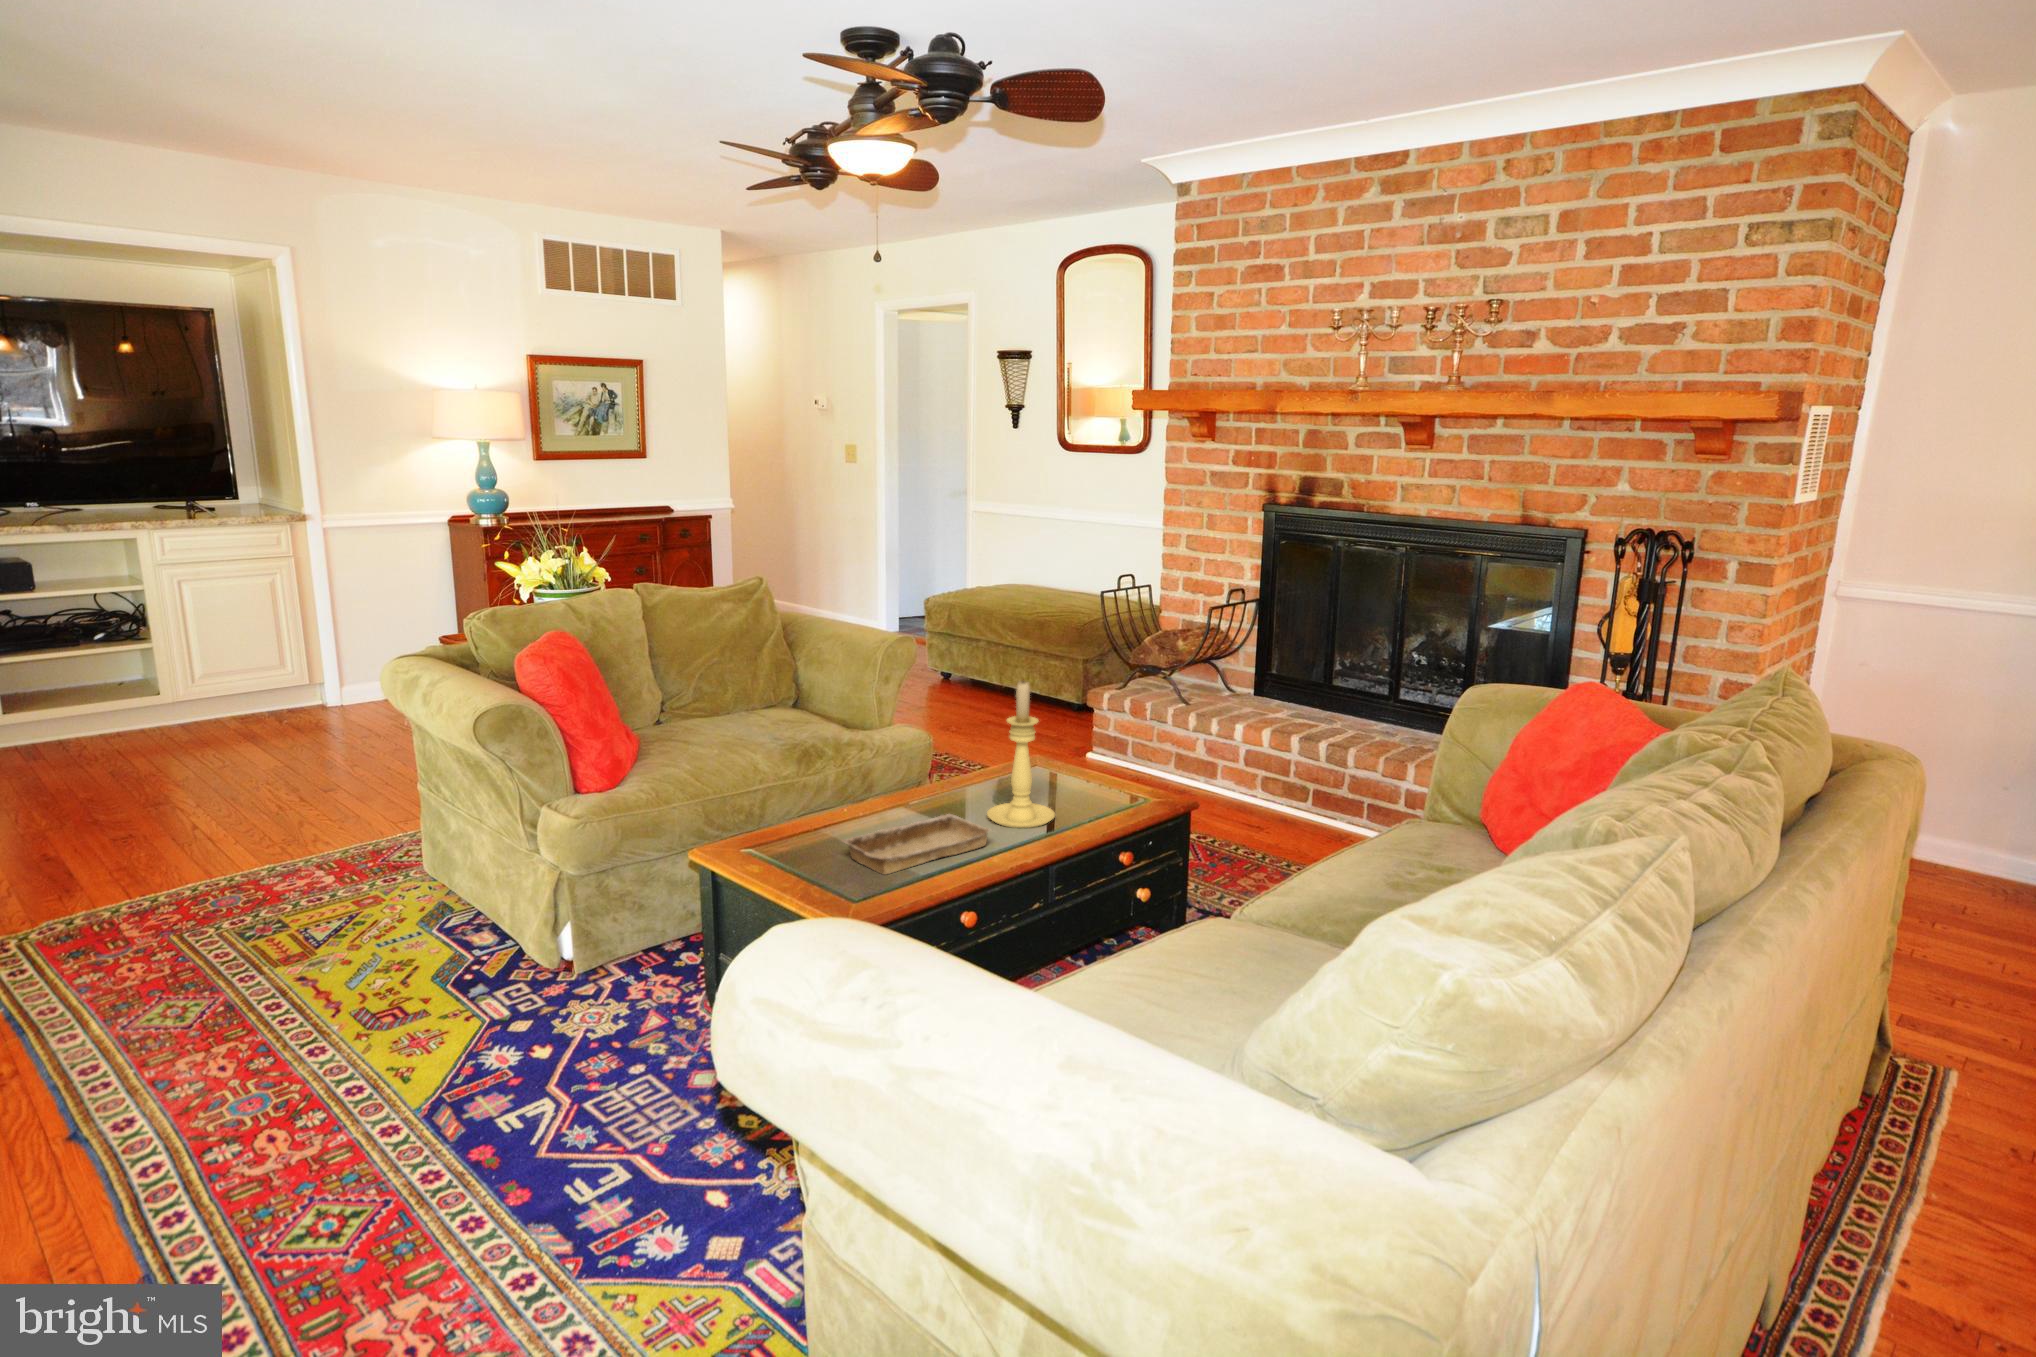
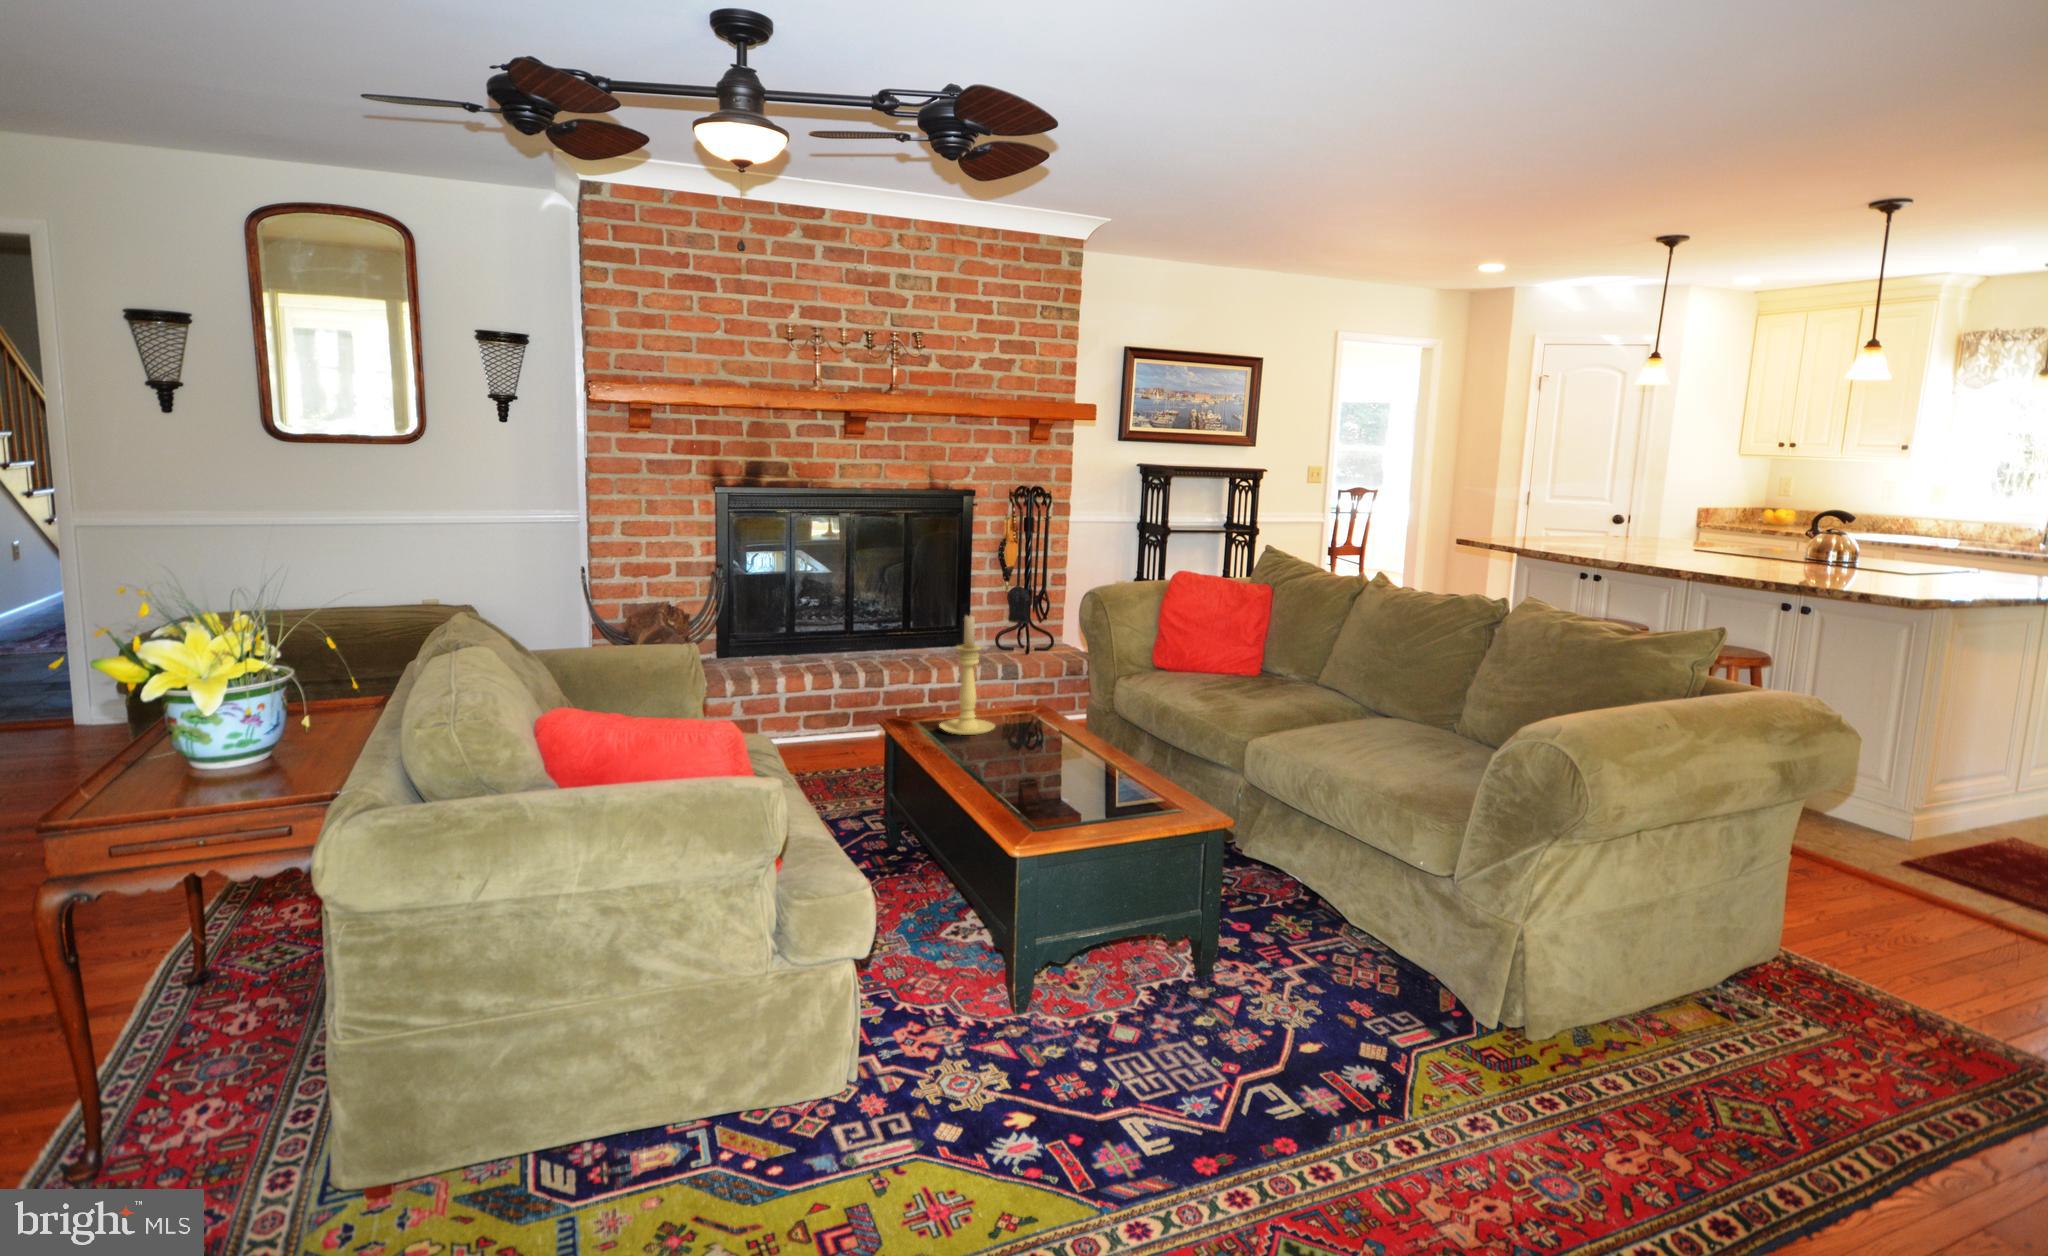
tray: present [843,814,990,874] -> none [967,727,1049,771]

